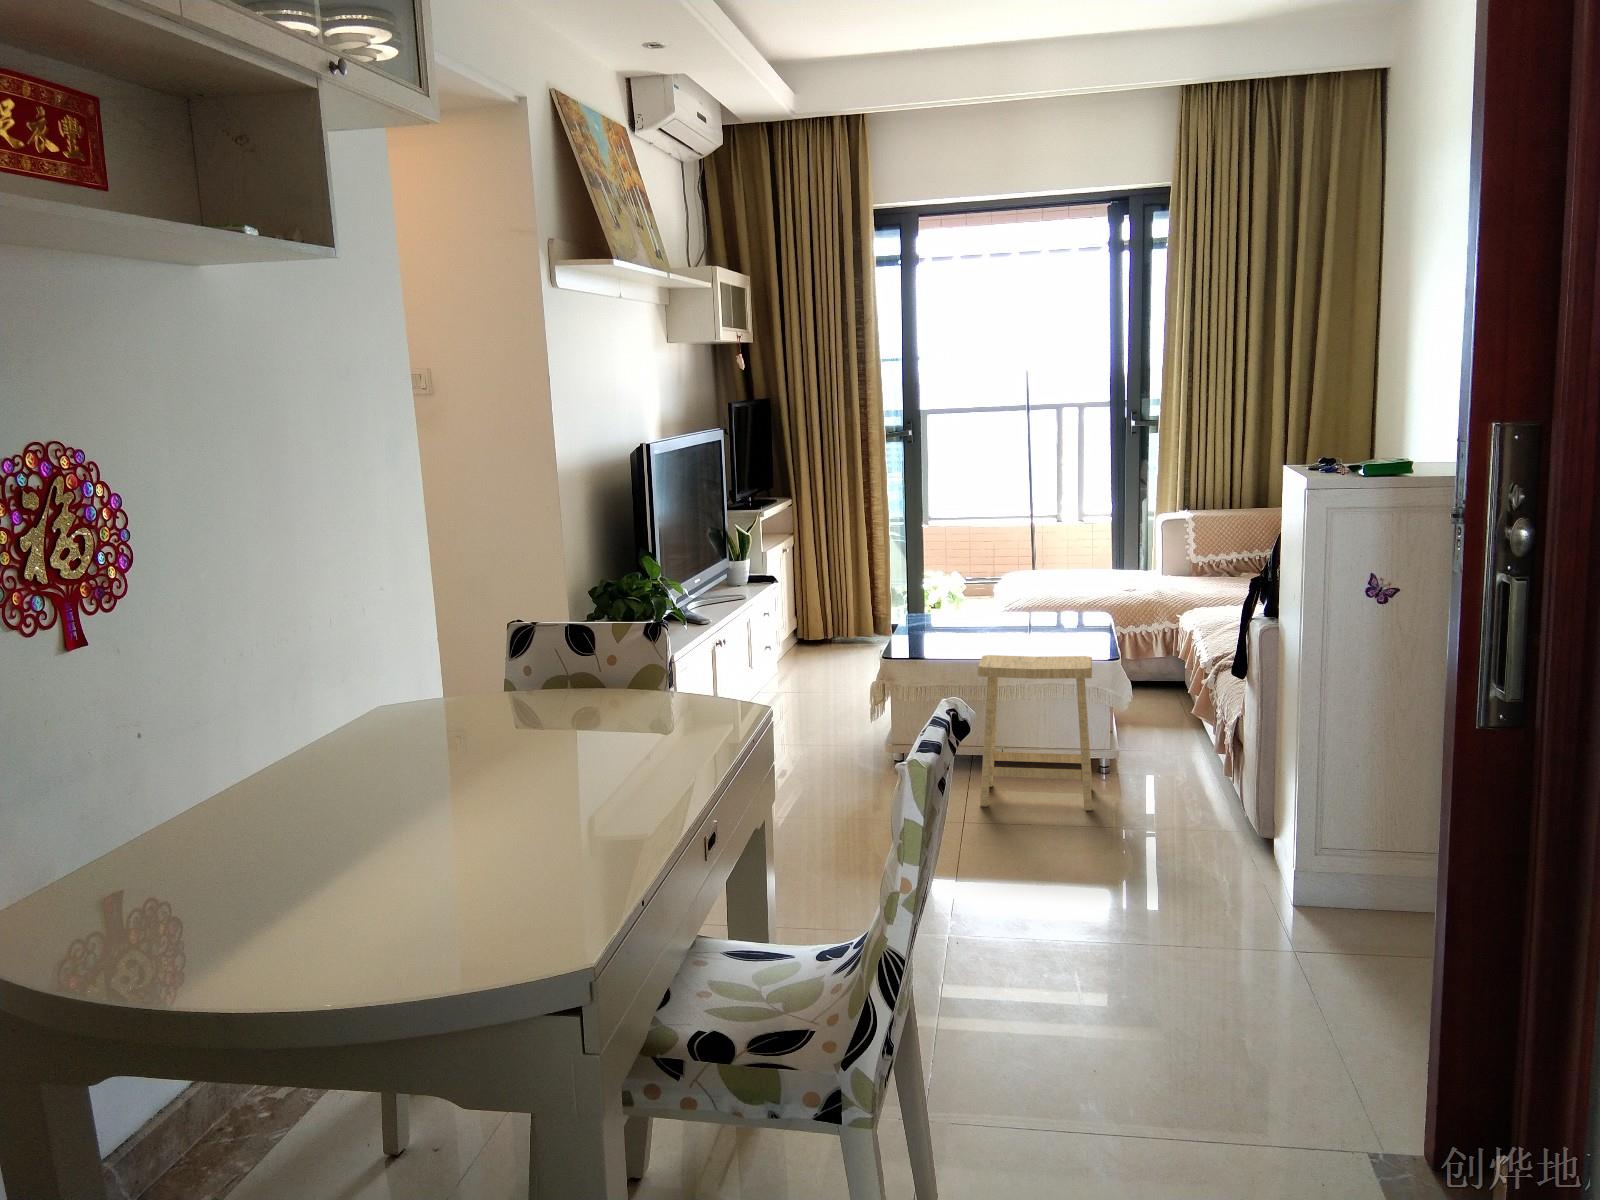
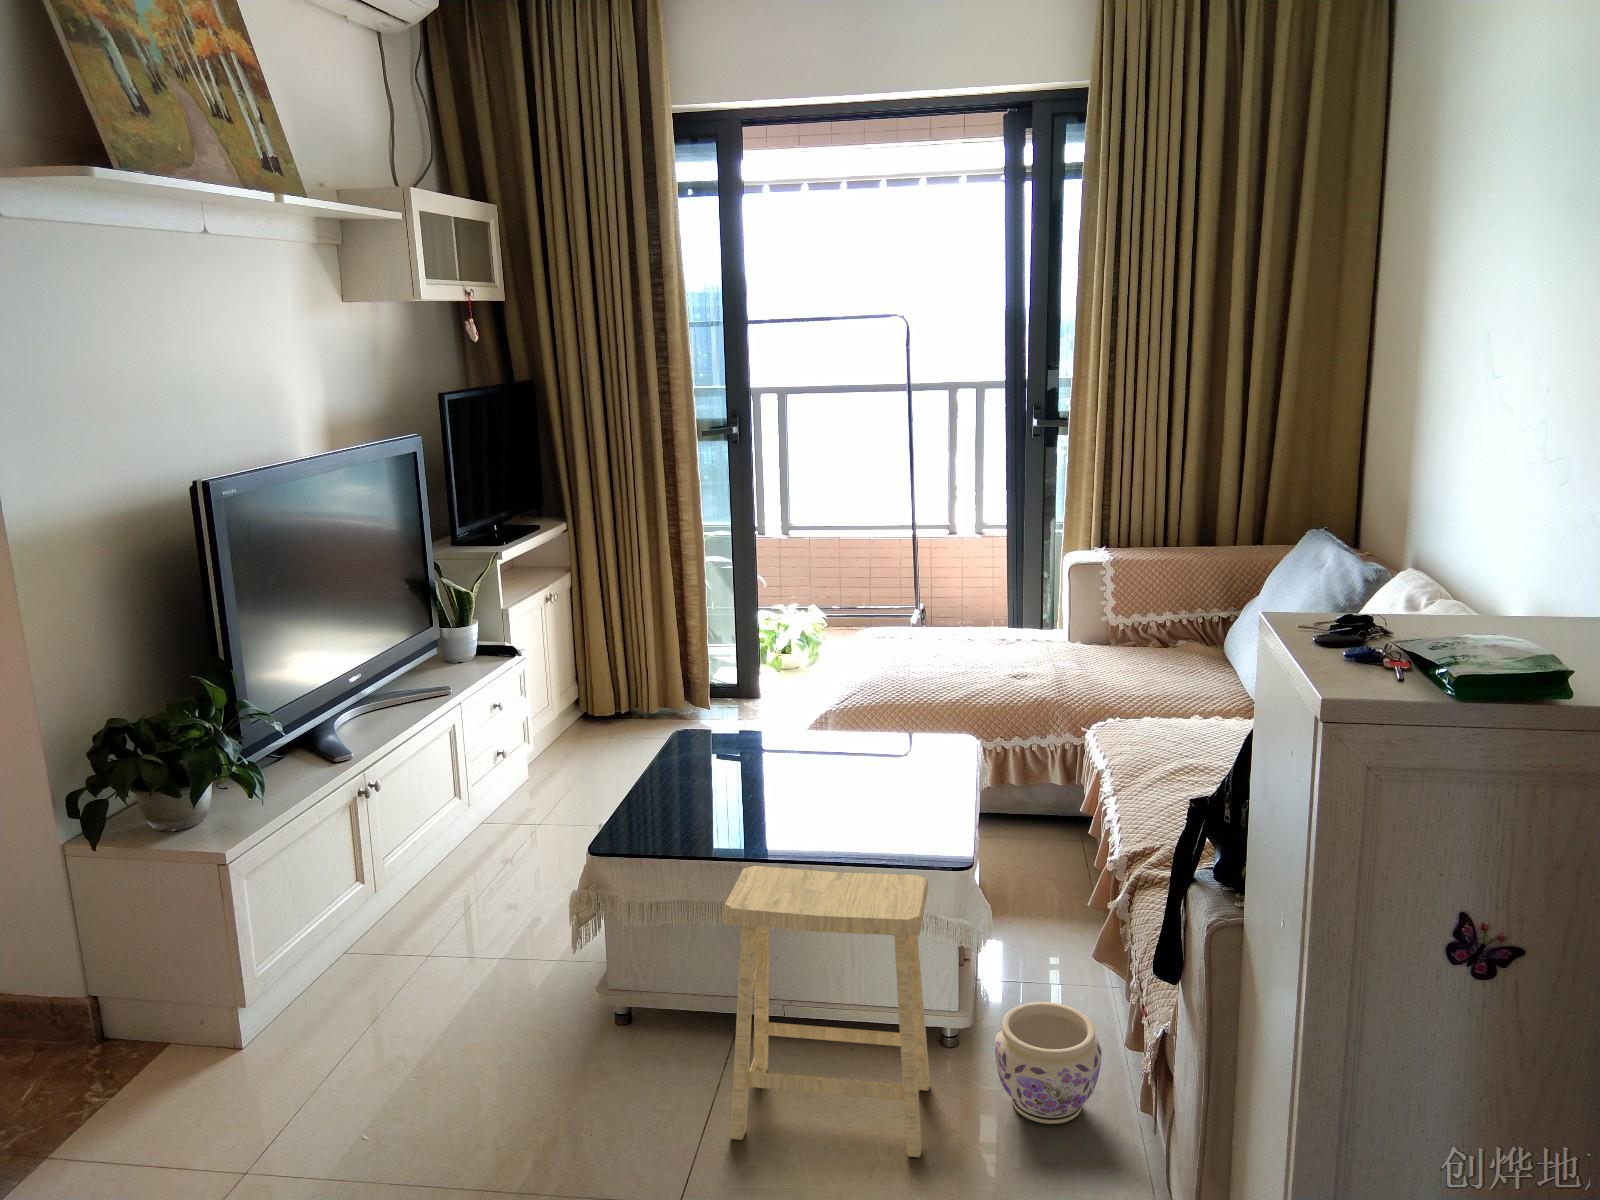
planter: none [1132,738,1196,801] -> present [995,1002,1102,1126]

